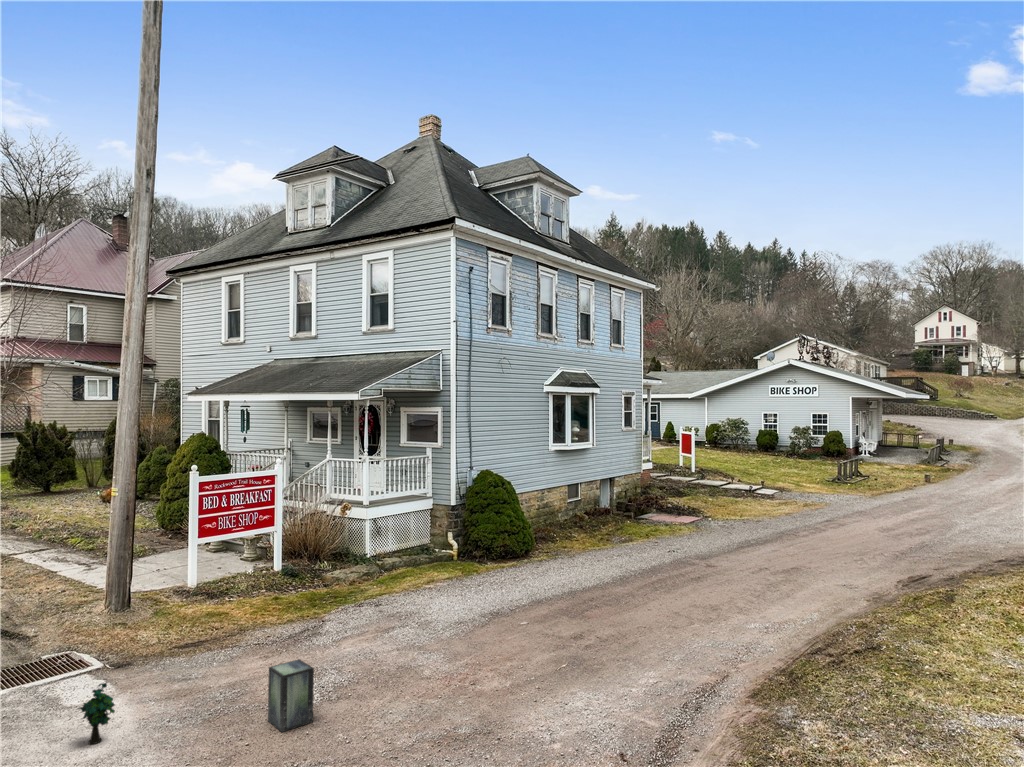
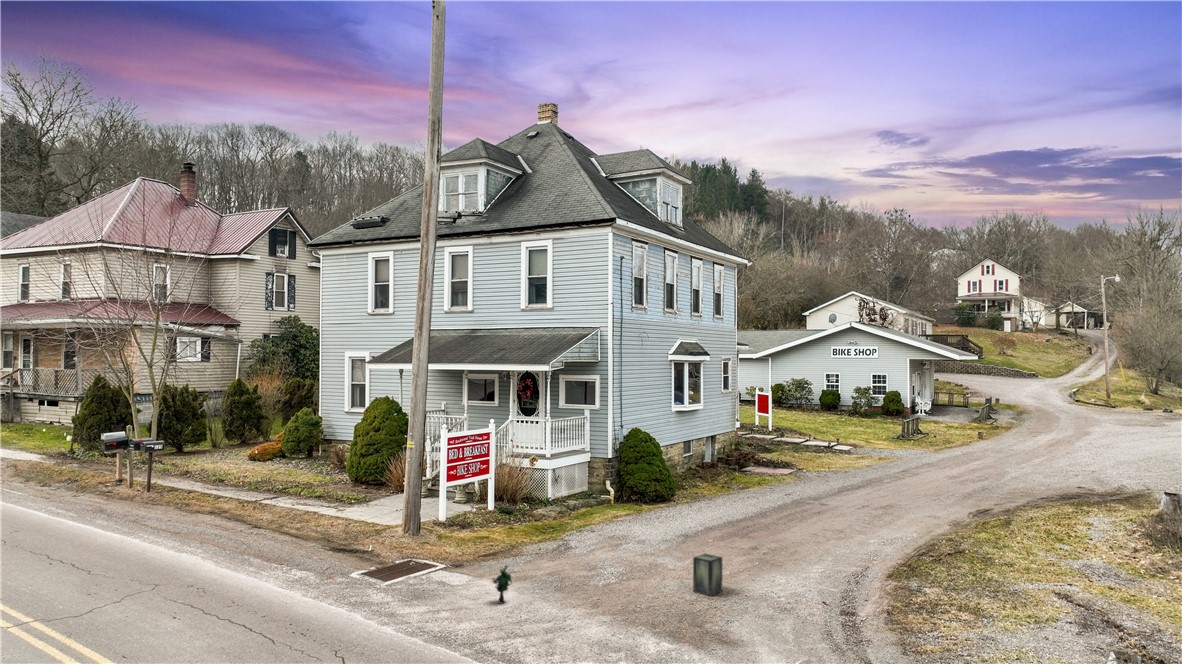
storage box: present [268,659,314,732] -> present [693,554,722,596]

